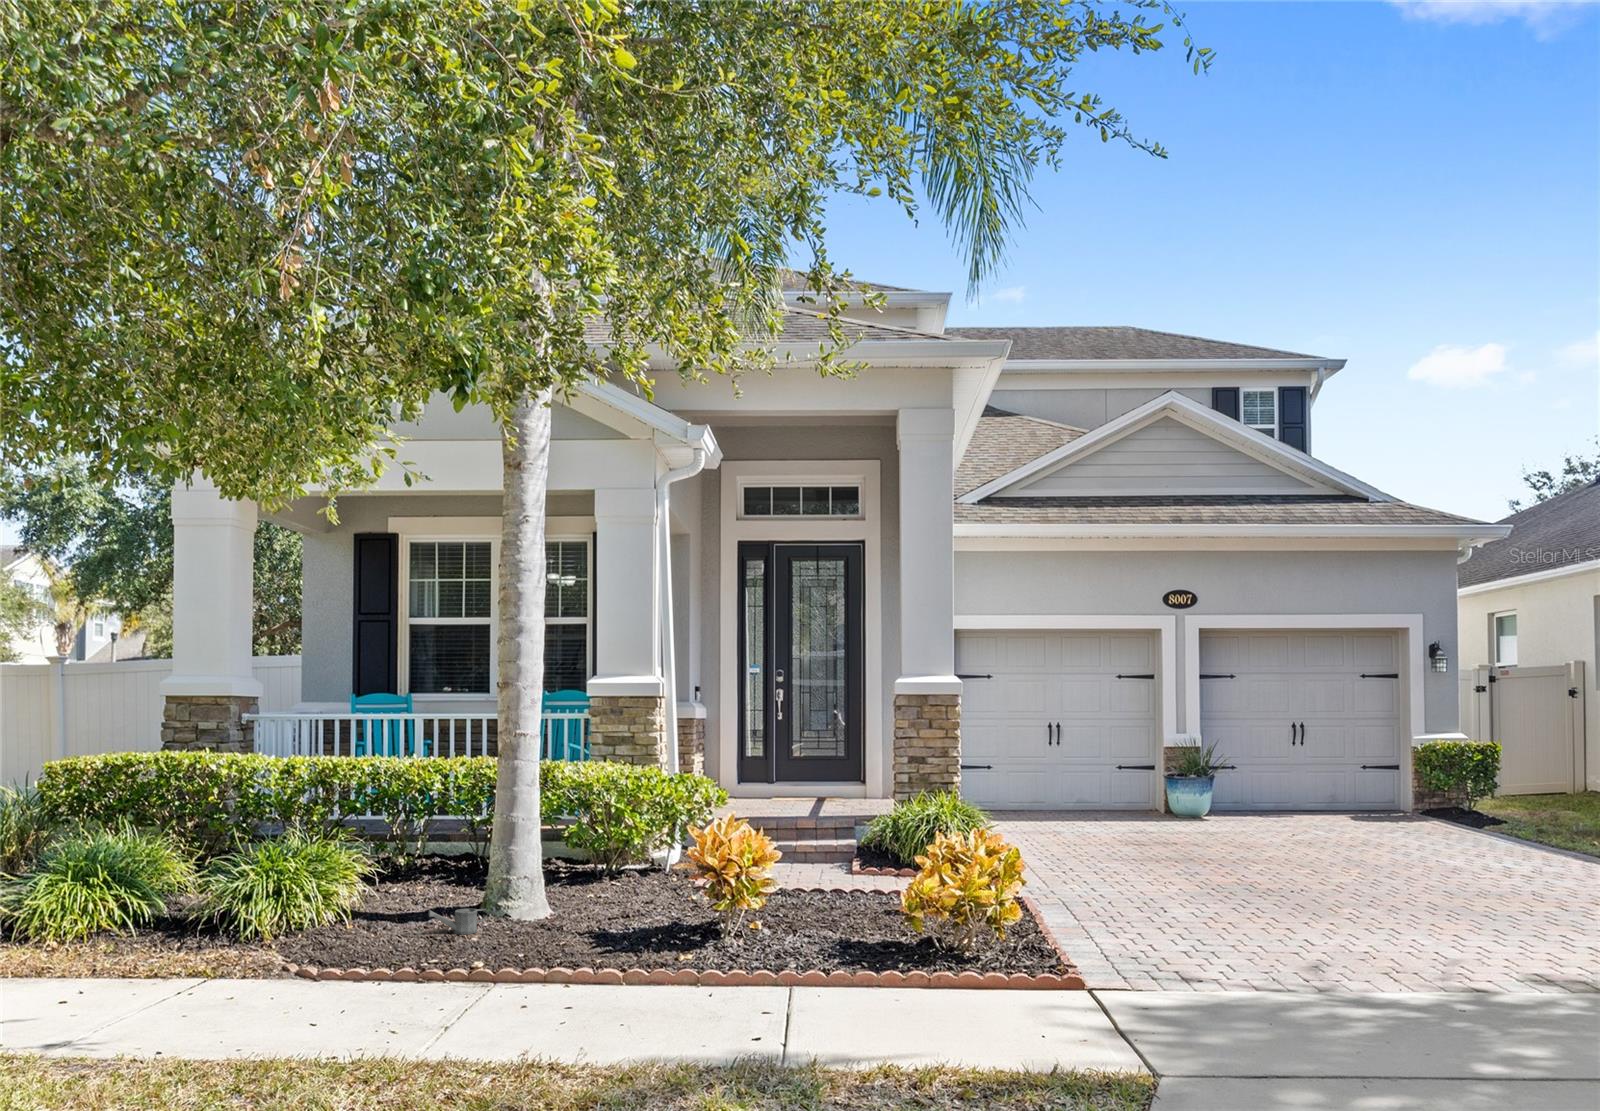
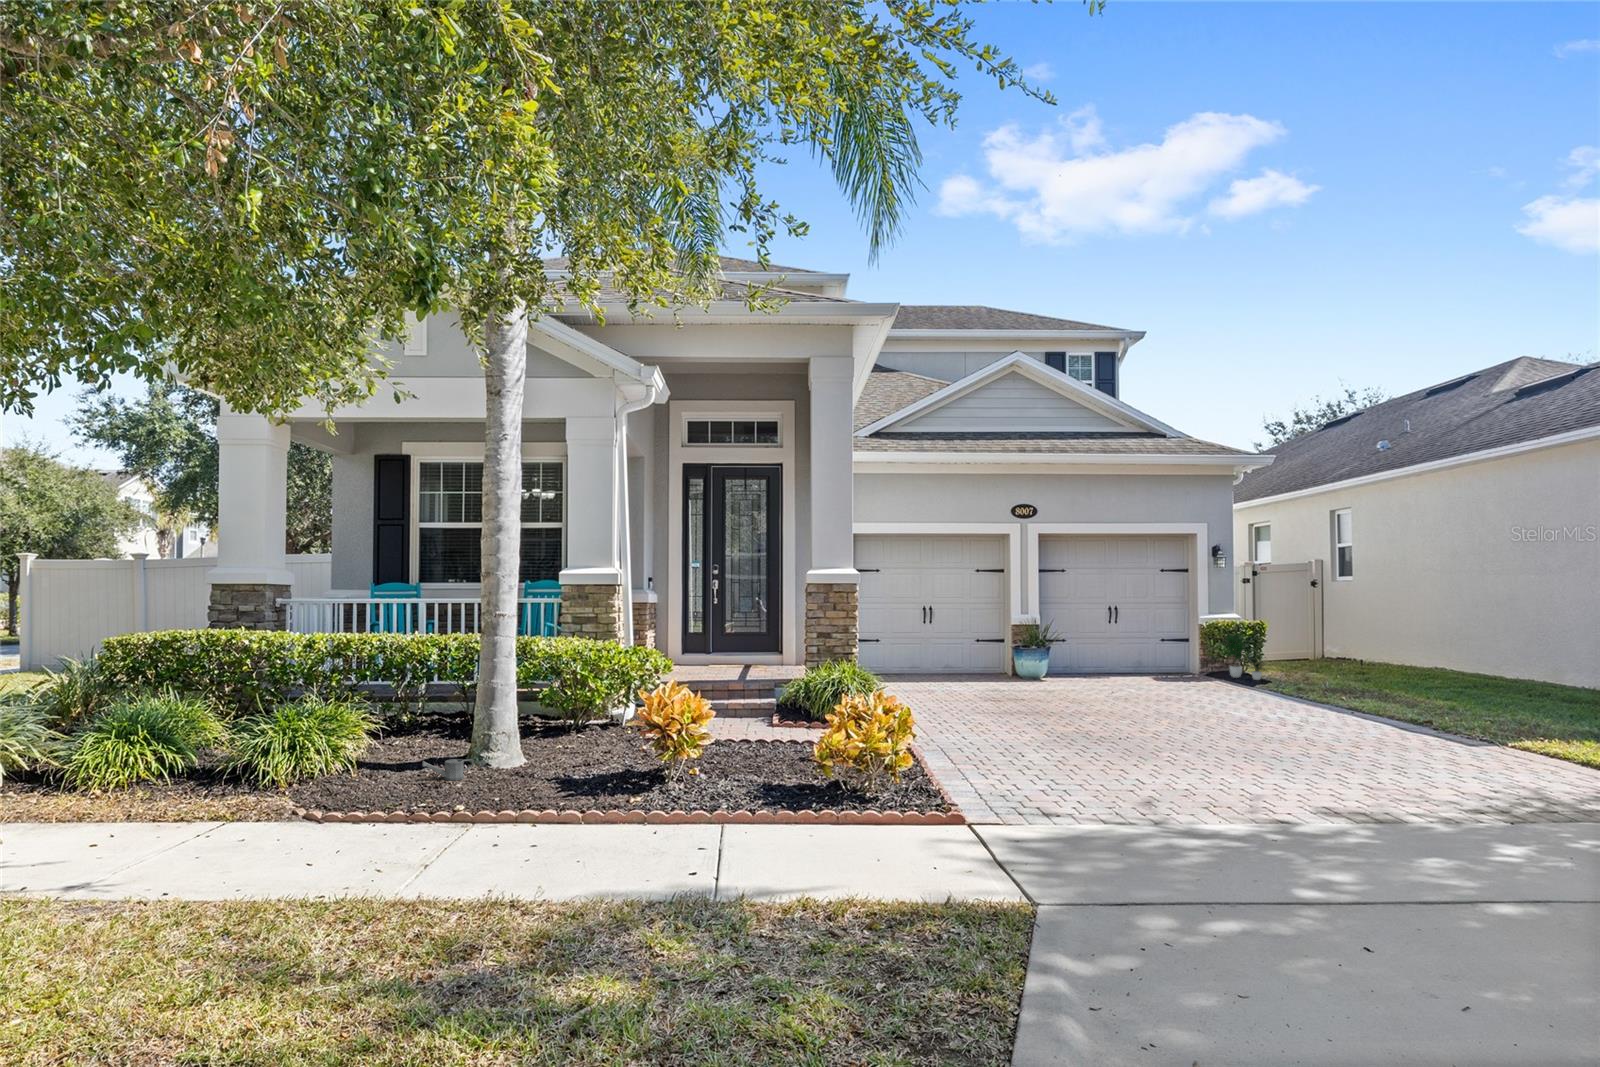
potted plant: none [1452,754,1512,821] -> present [1226,634,1265,680]

